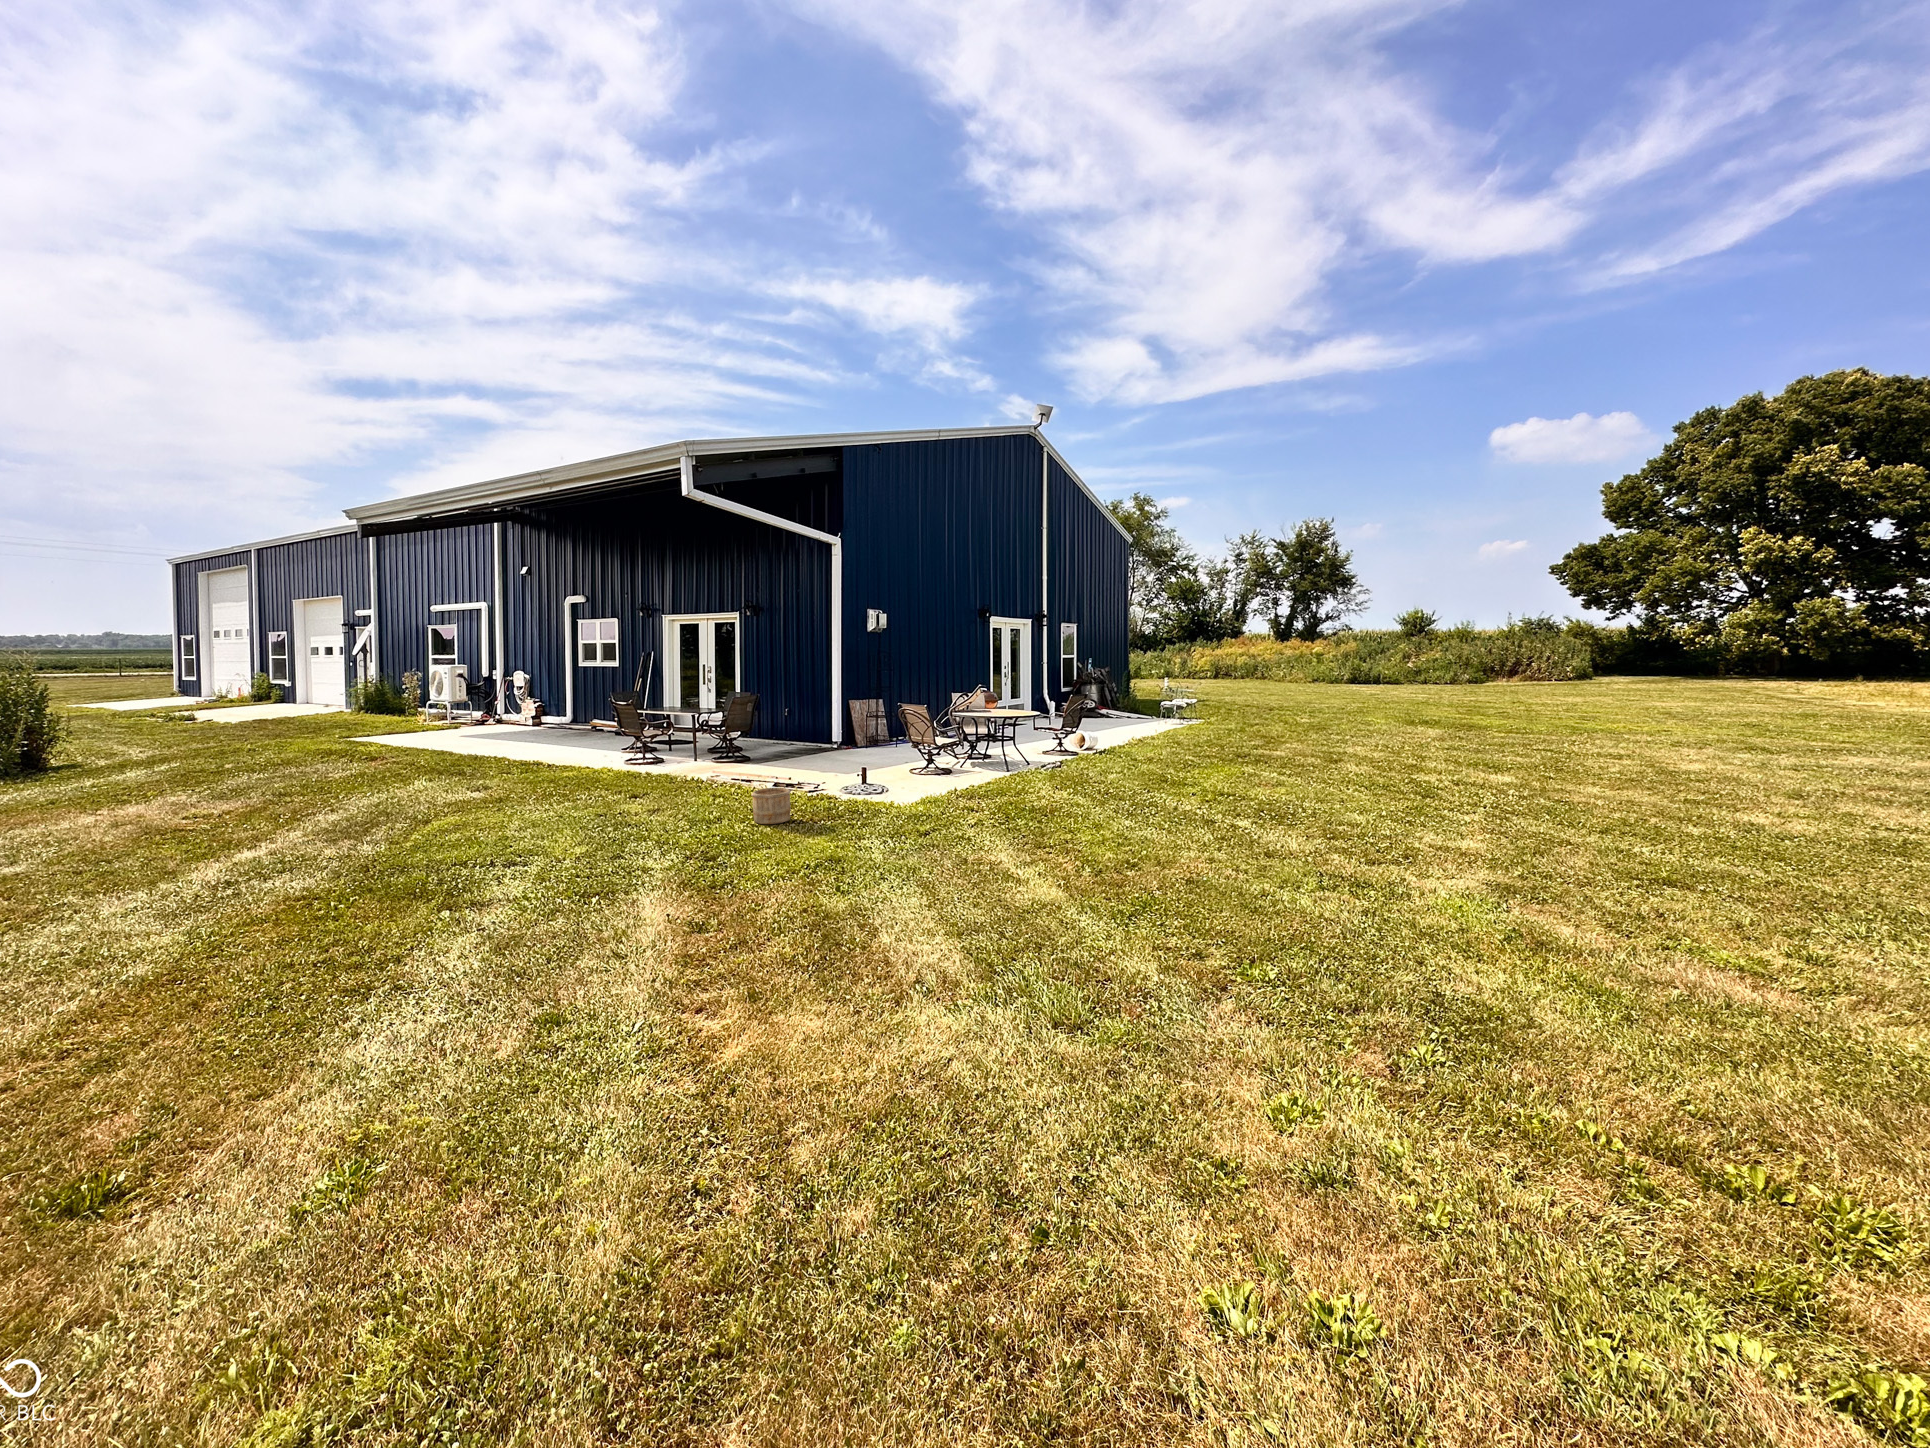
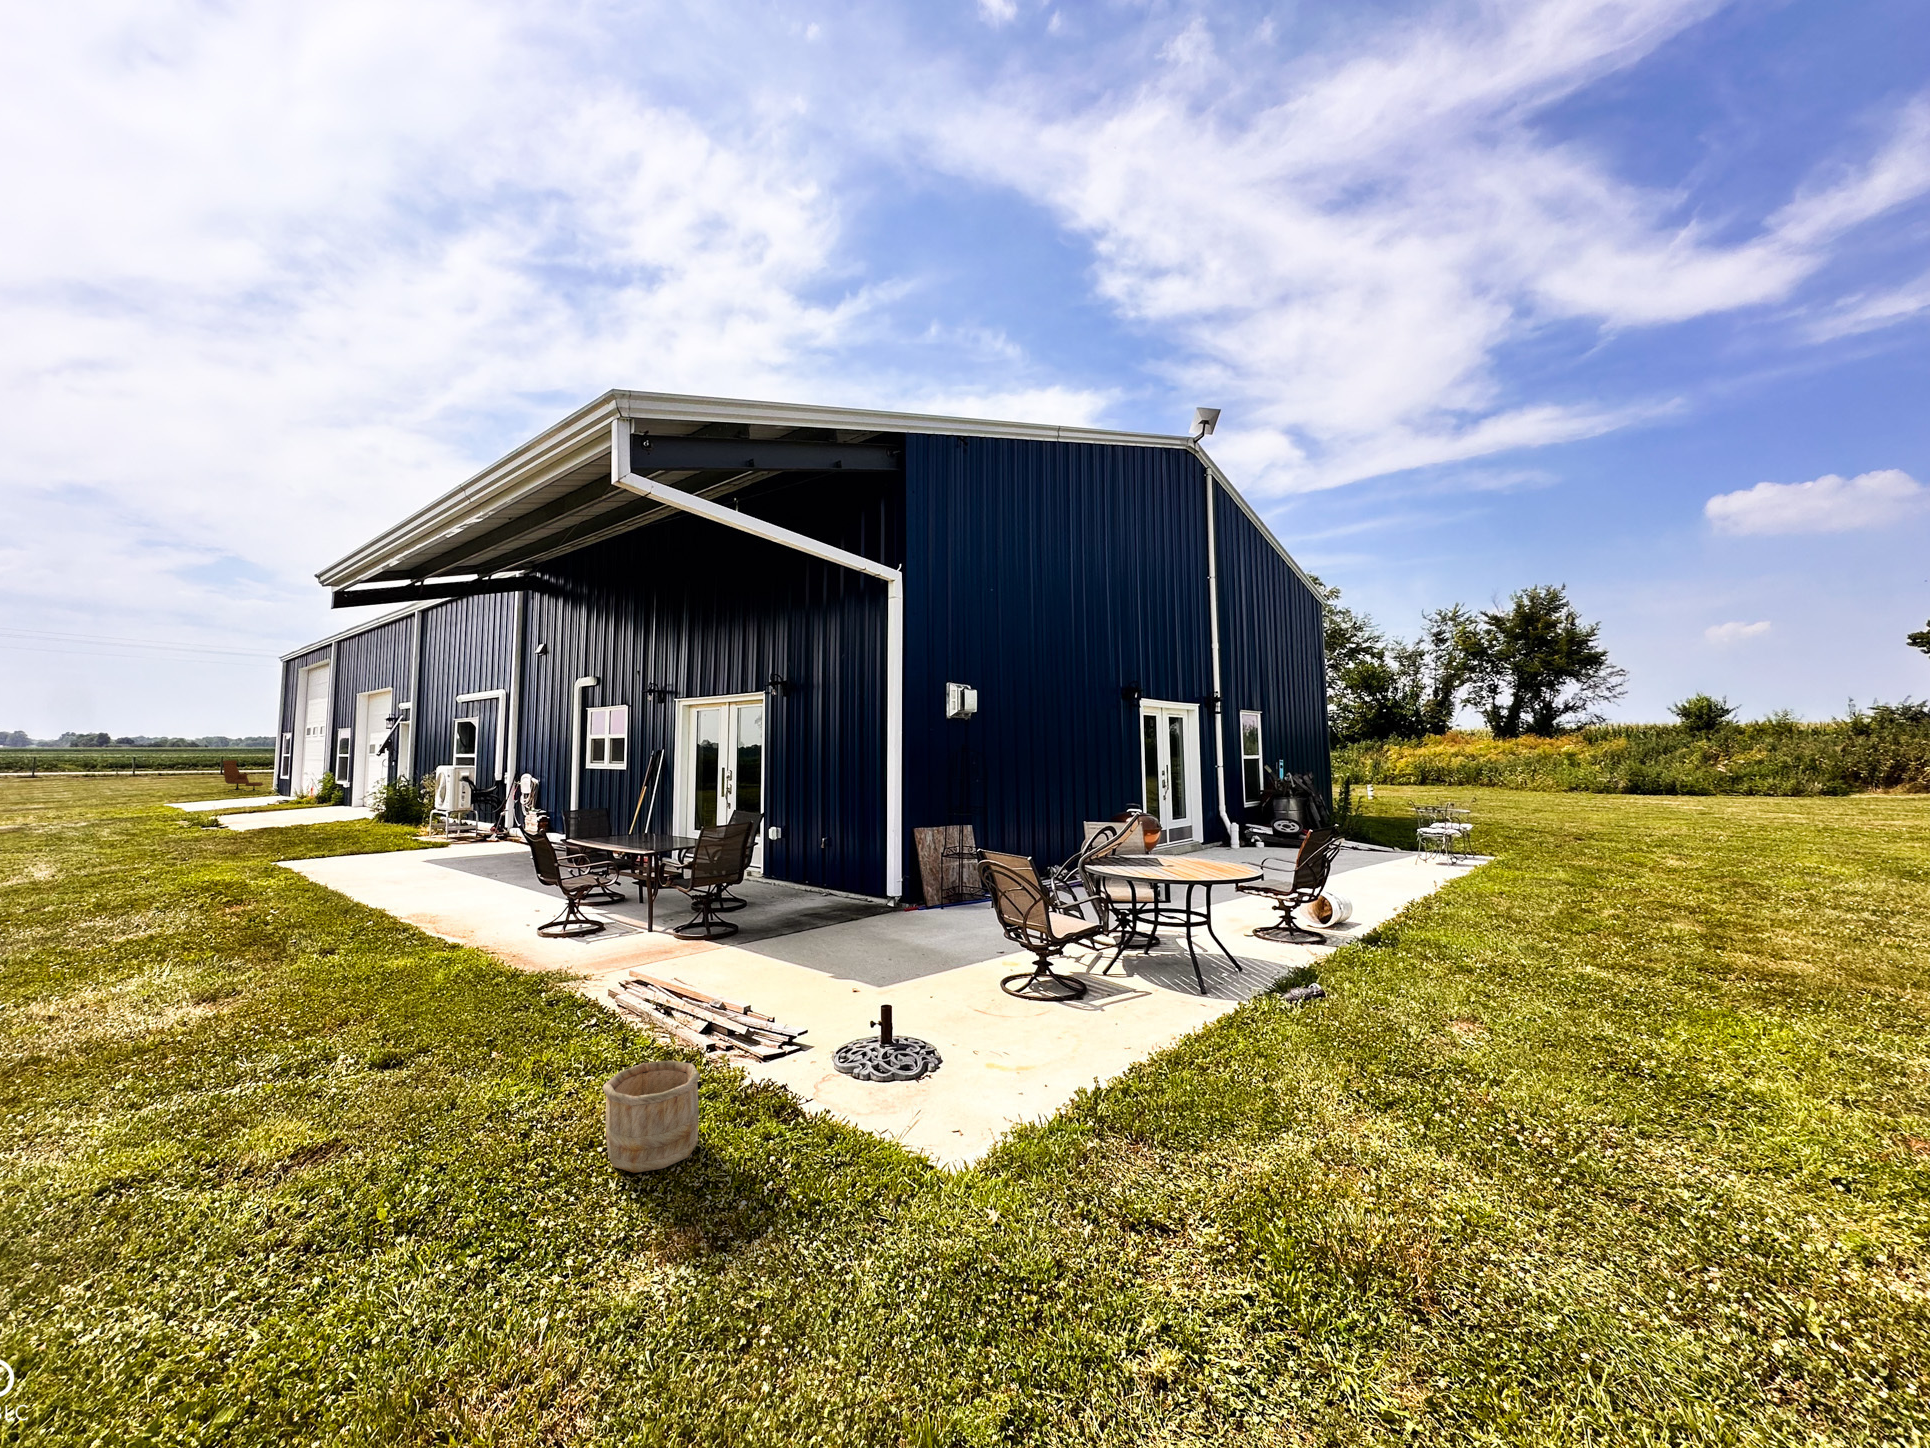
lounge chair: none [139,661,185,692] -> present [223,760,263,792]

